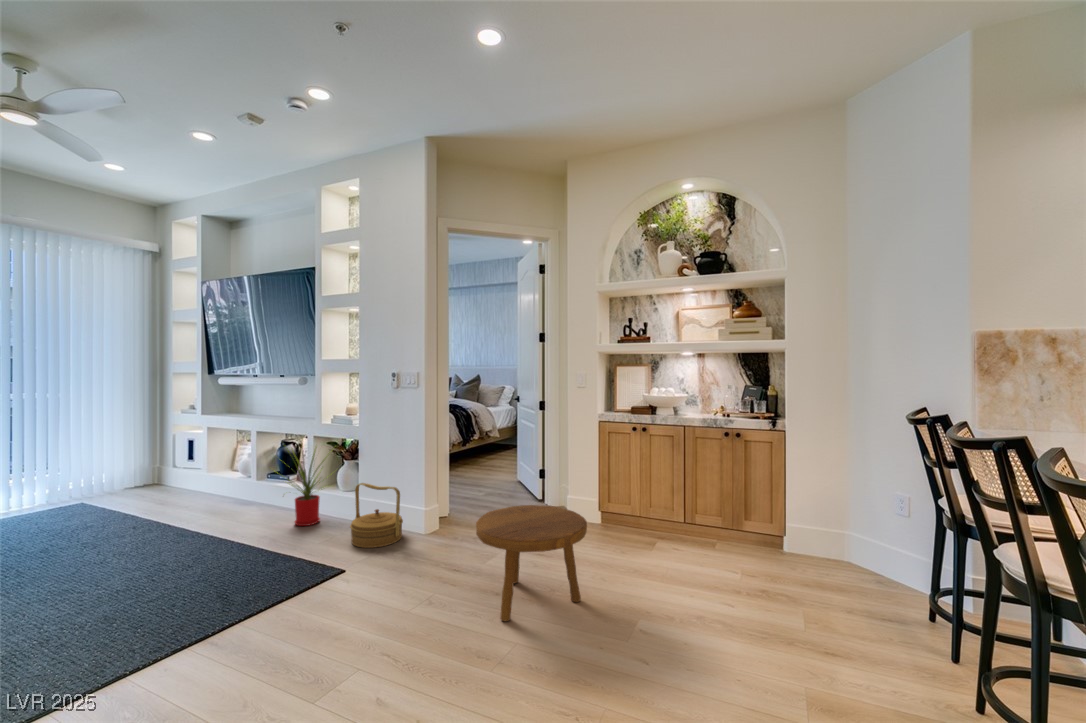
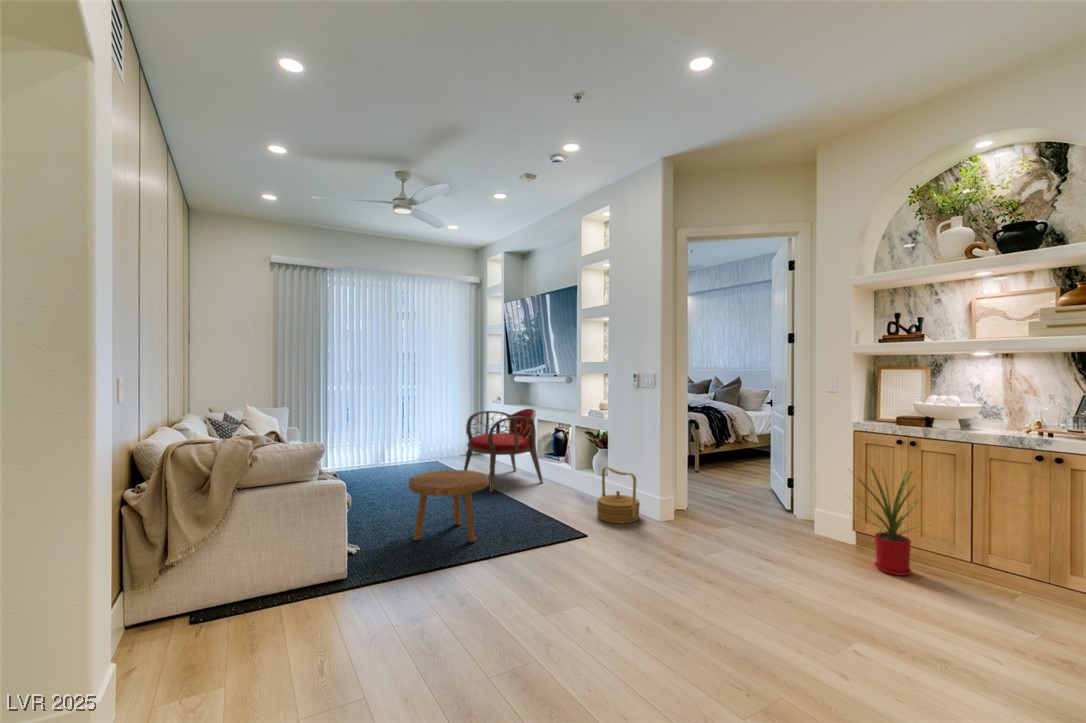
armchair: none [133,419,268,537] -> present [464,409,543,492]
house plant: present [287,447,330,526] -> present [858,468,919,576]
footstool: present [476,505,587,621] -> present [409,470,489,542]

